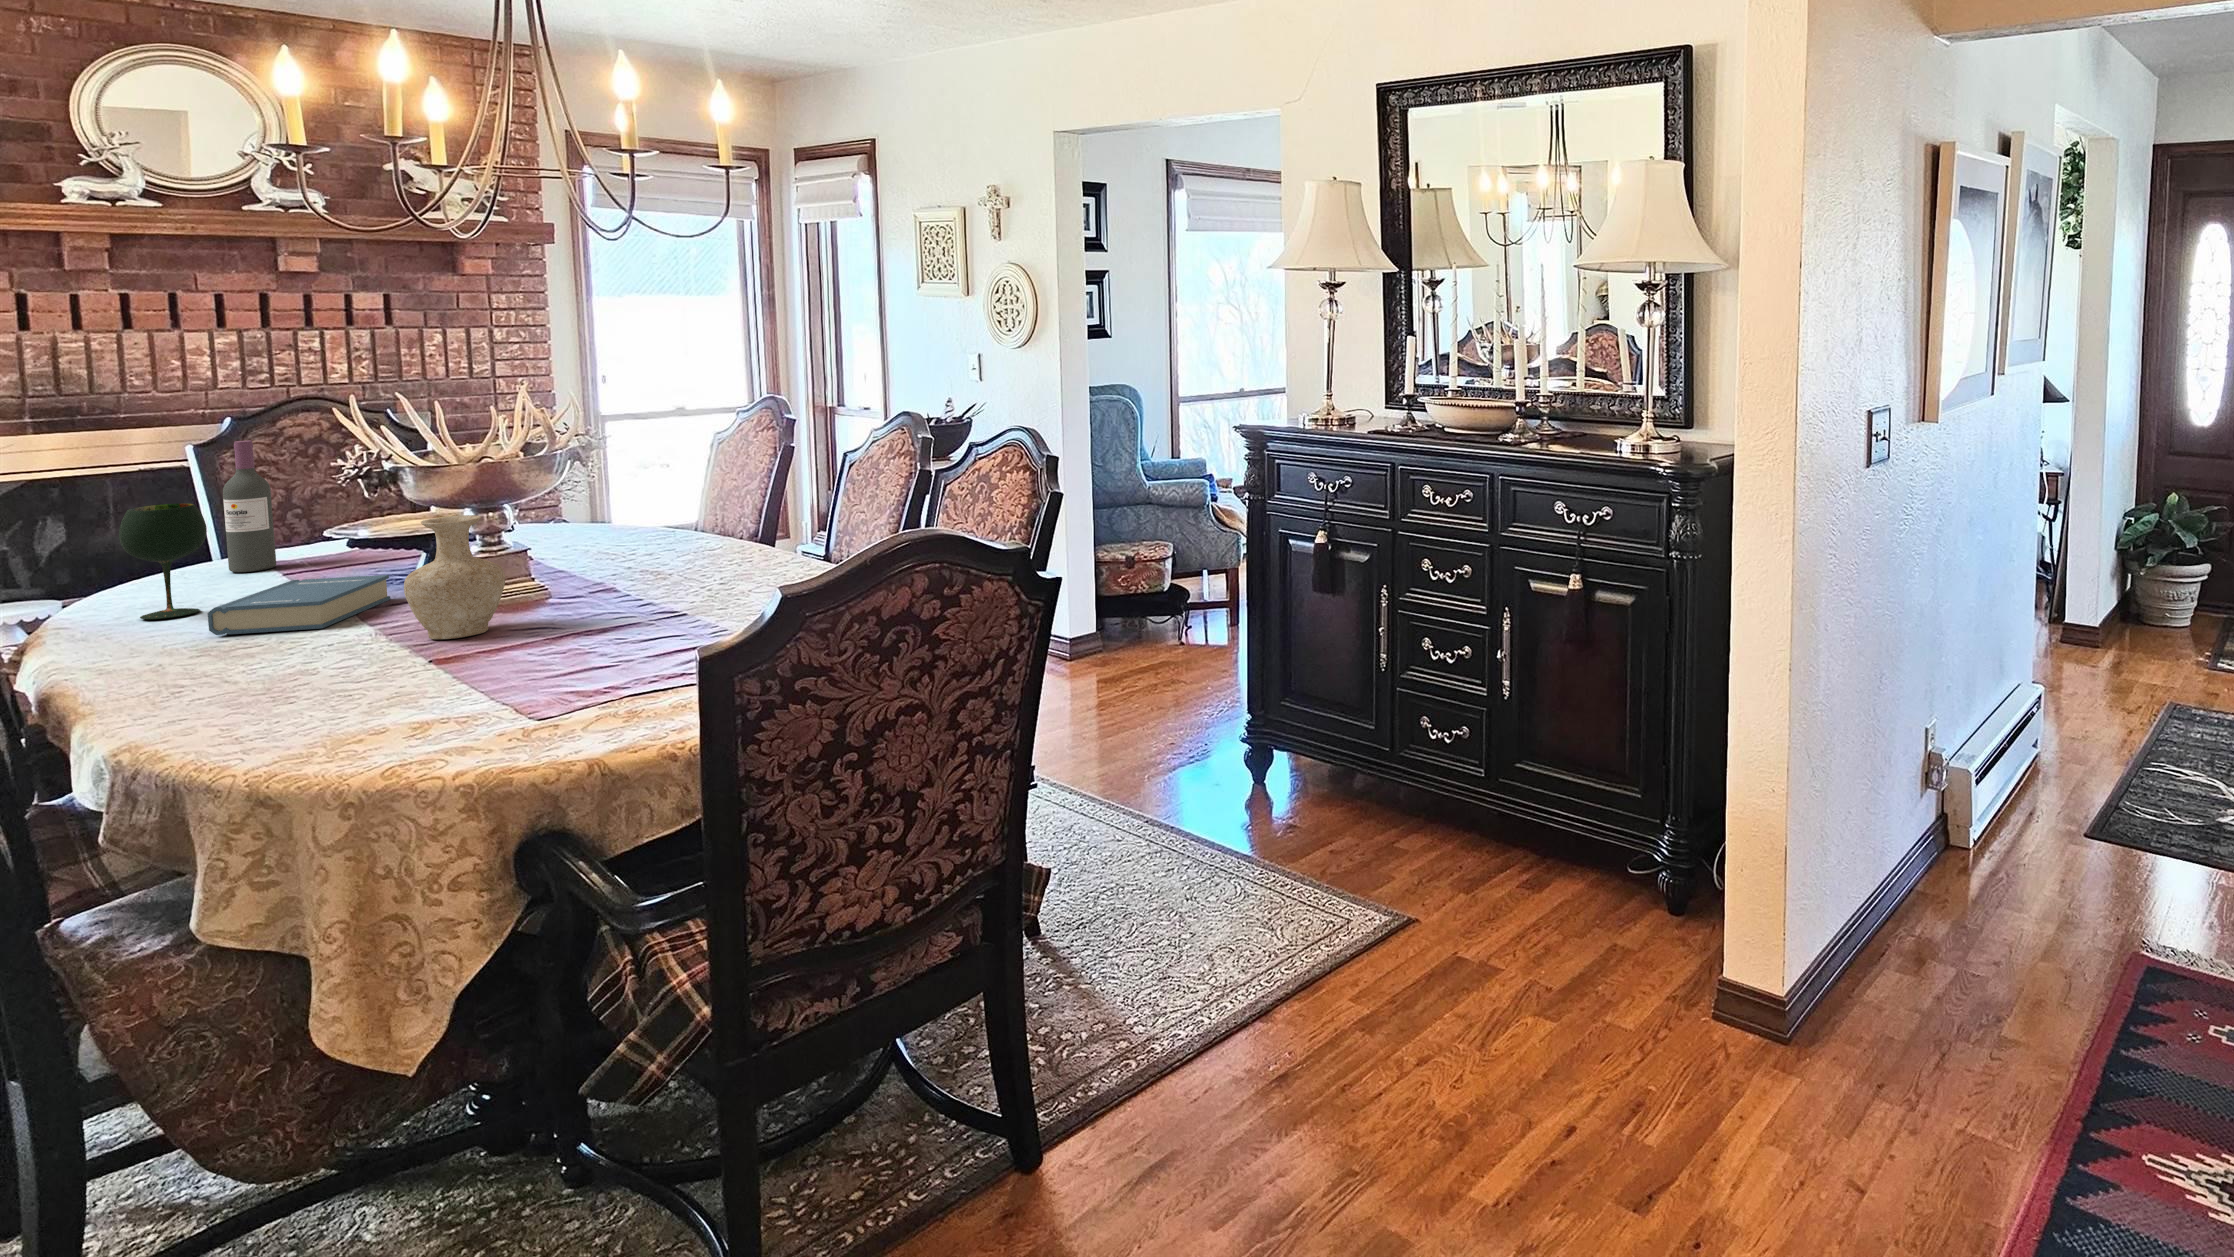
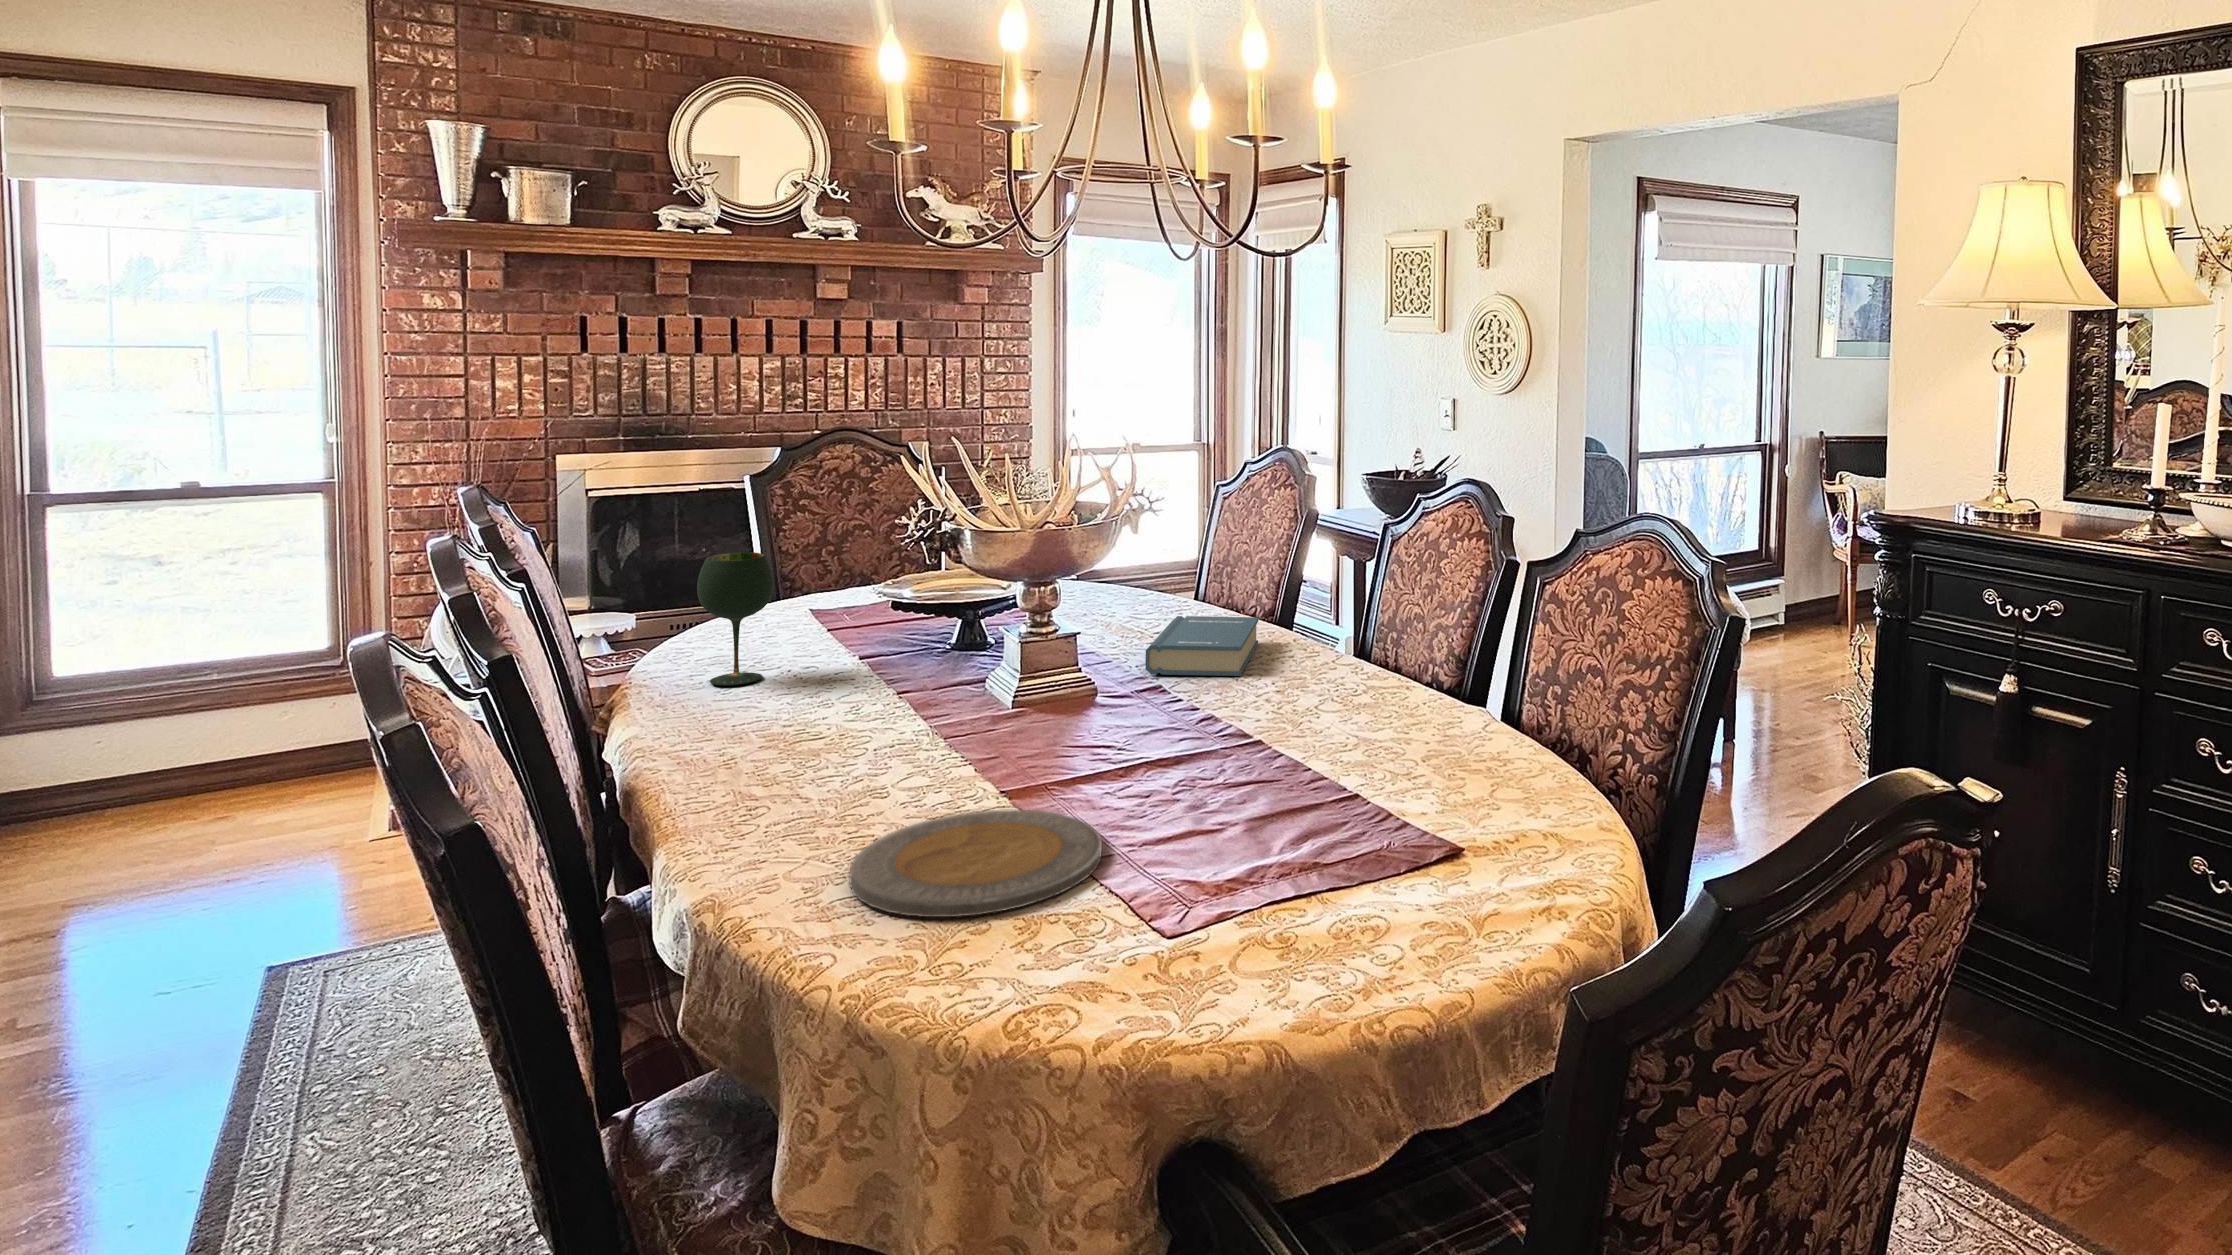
wine bottle: present [223,441,276,572] -> none [782,478,823,623]
vase: present [404,515,505,639] -> none [976,598,1078,758]
hardback book: present [208,575,390,635] -> present [1145,616,1258,676]
plate: none [261,664,498,728] -> present [849,810,1102,917]

